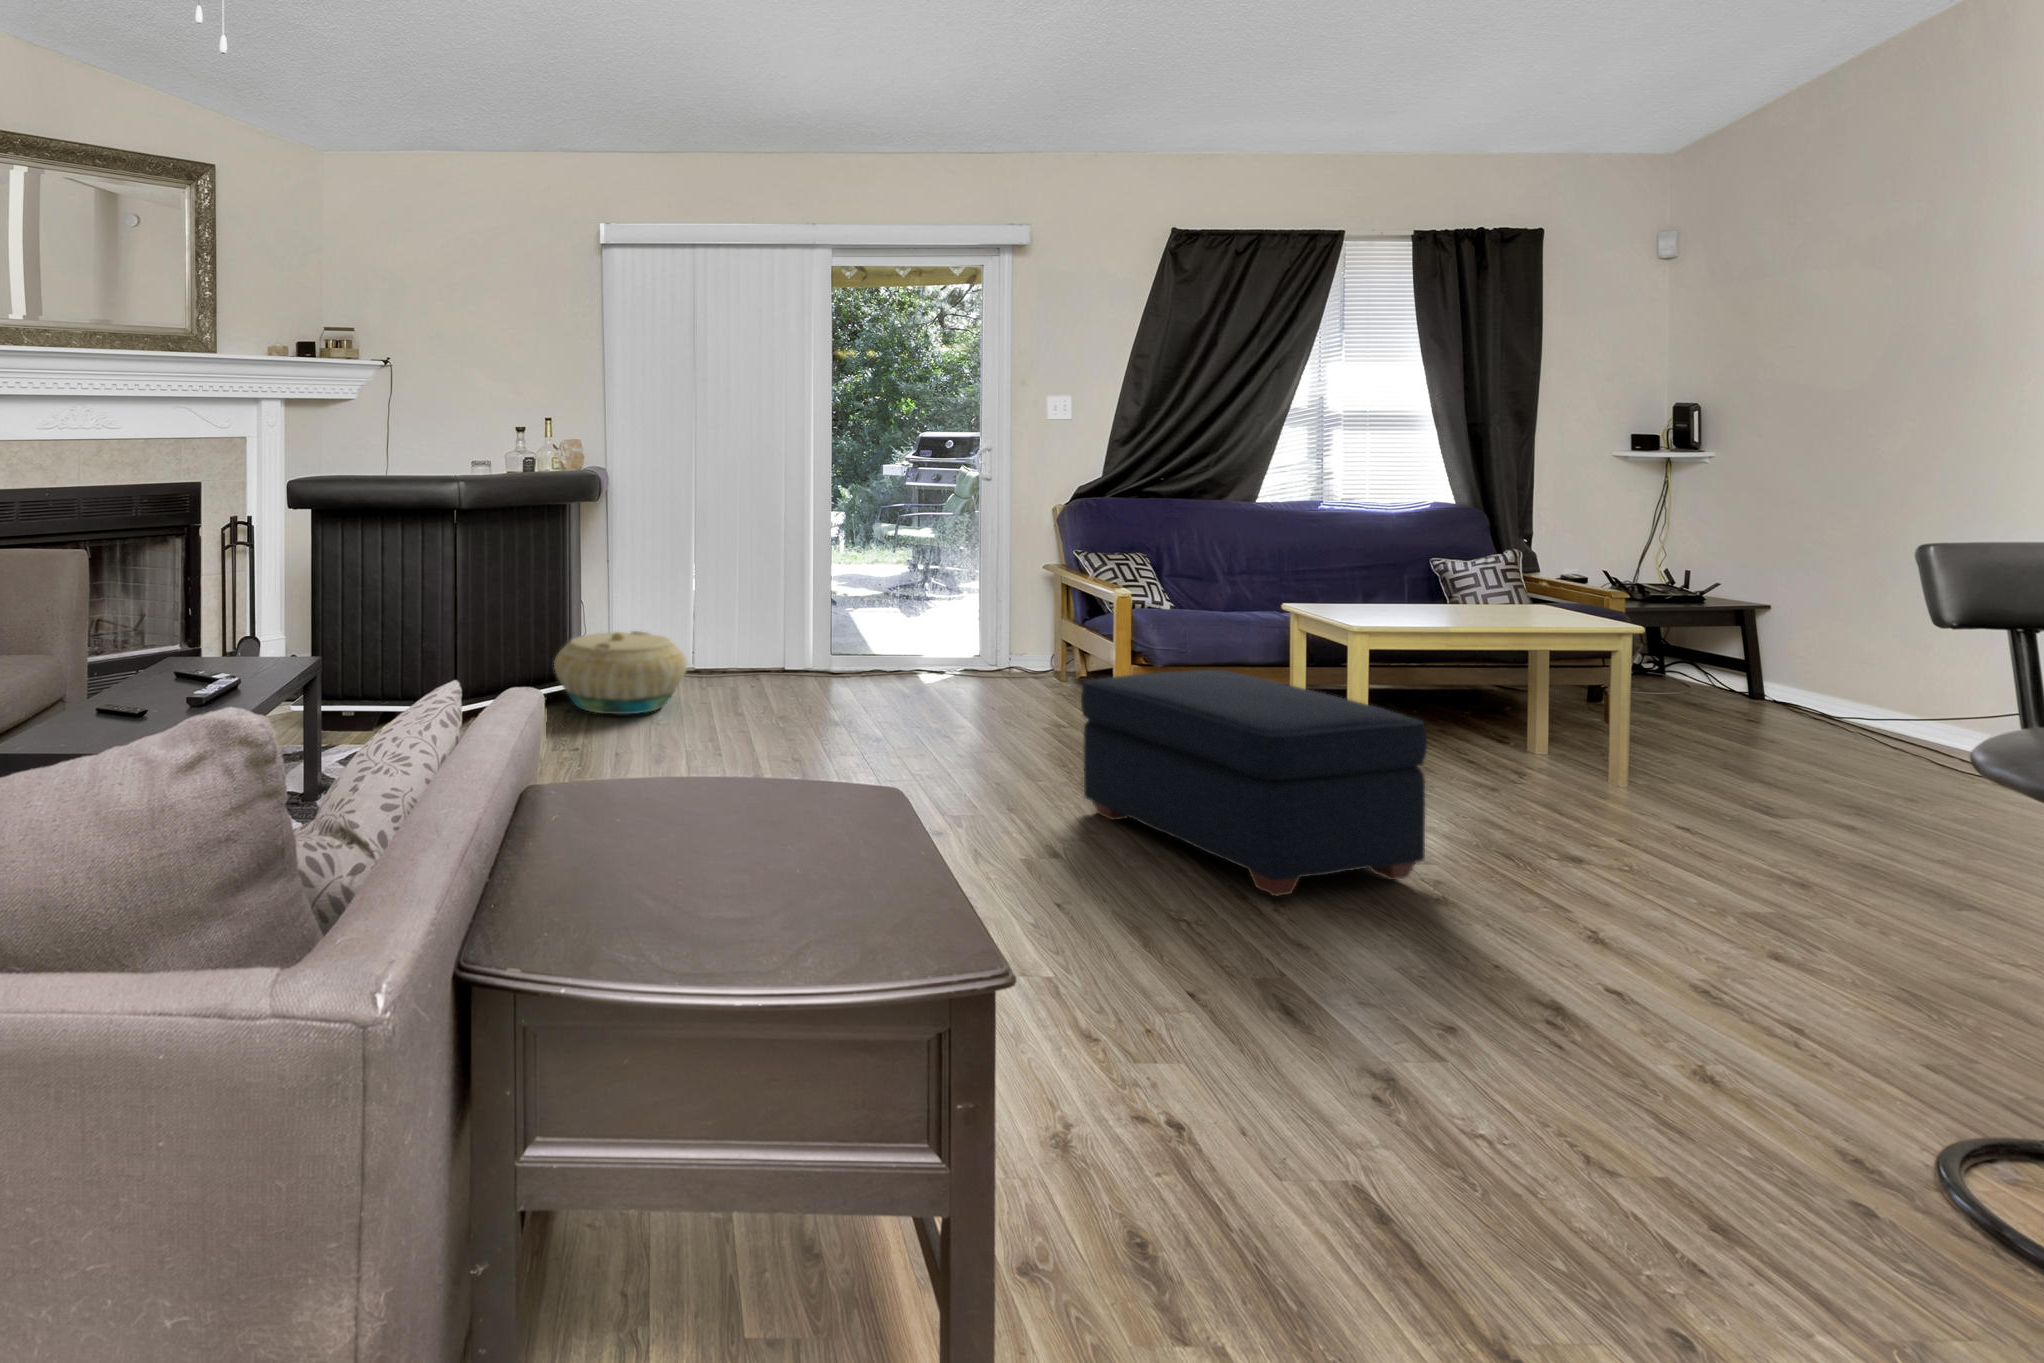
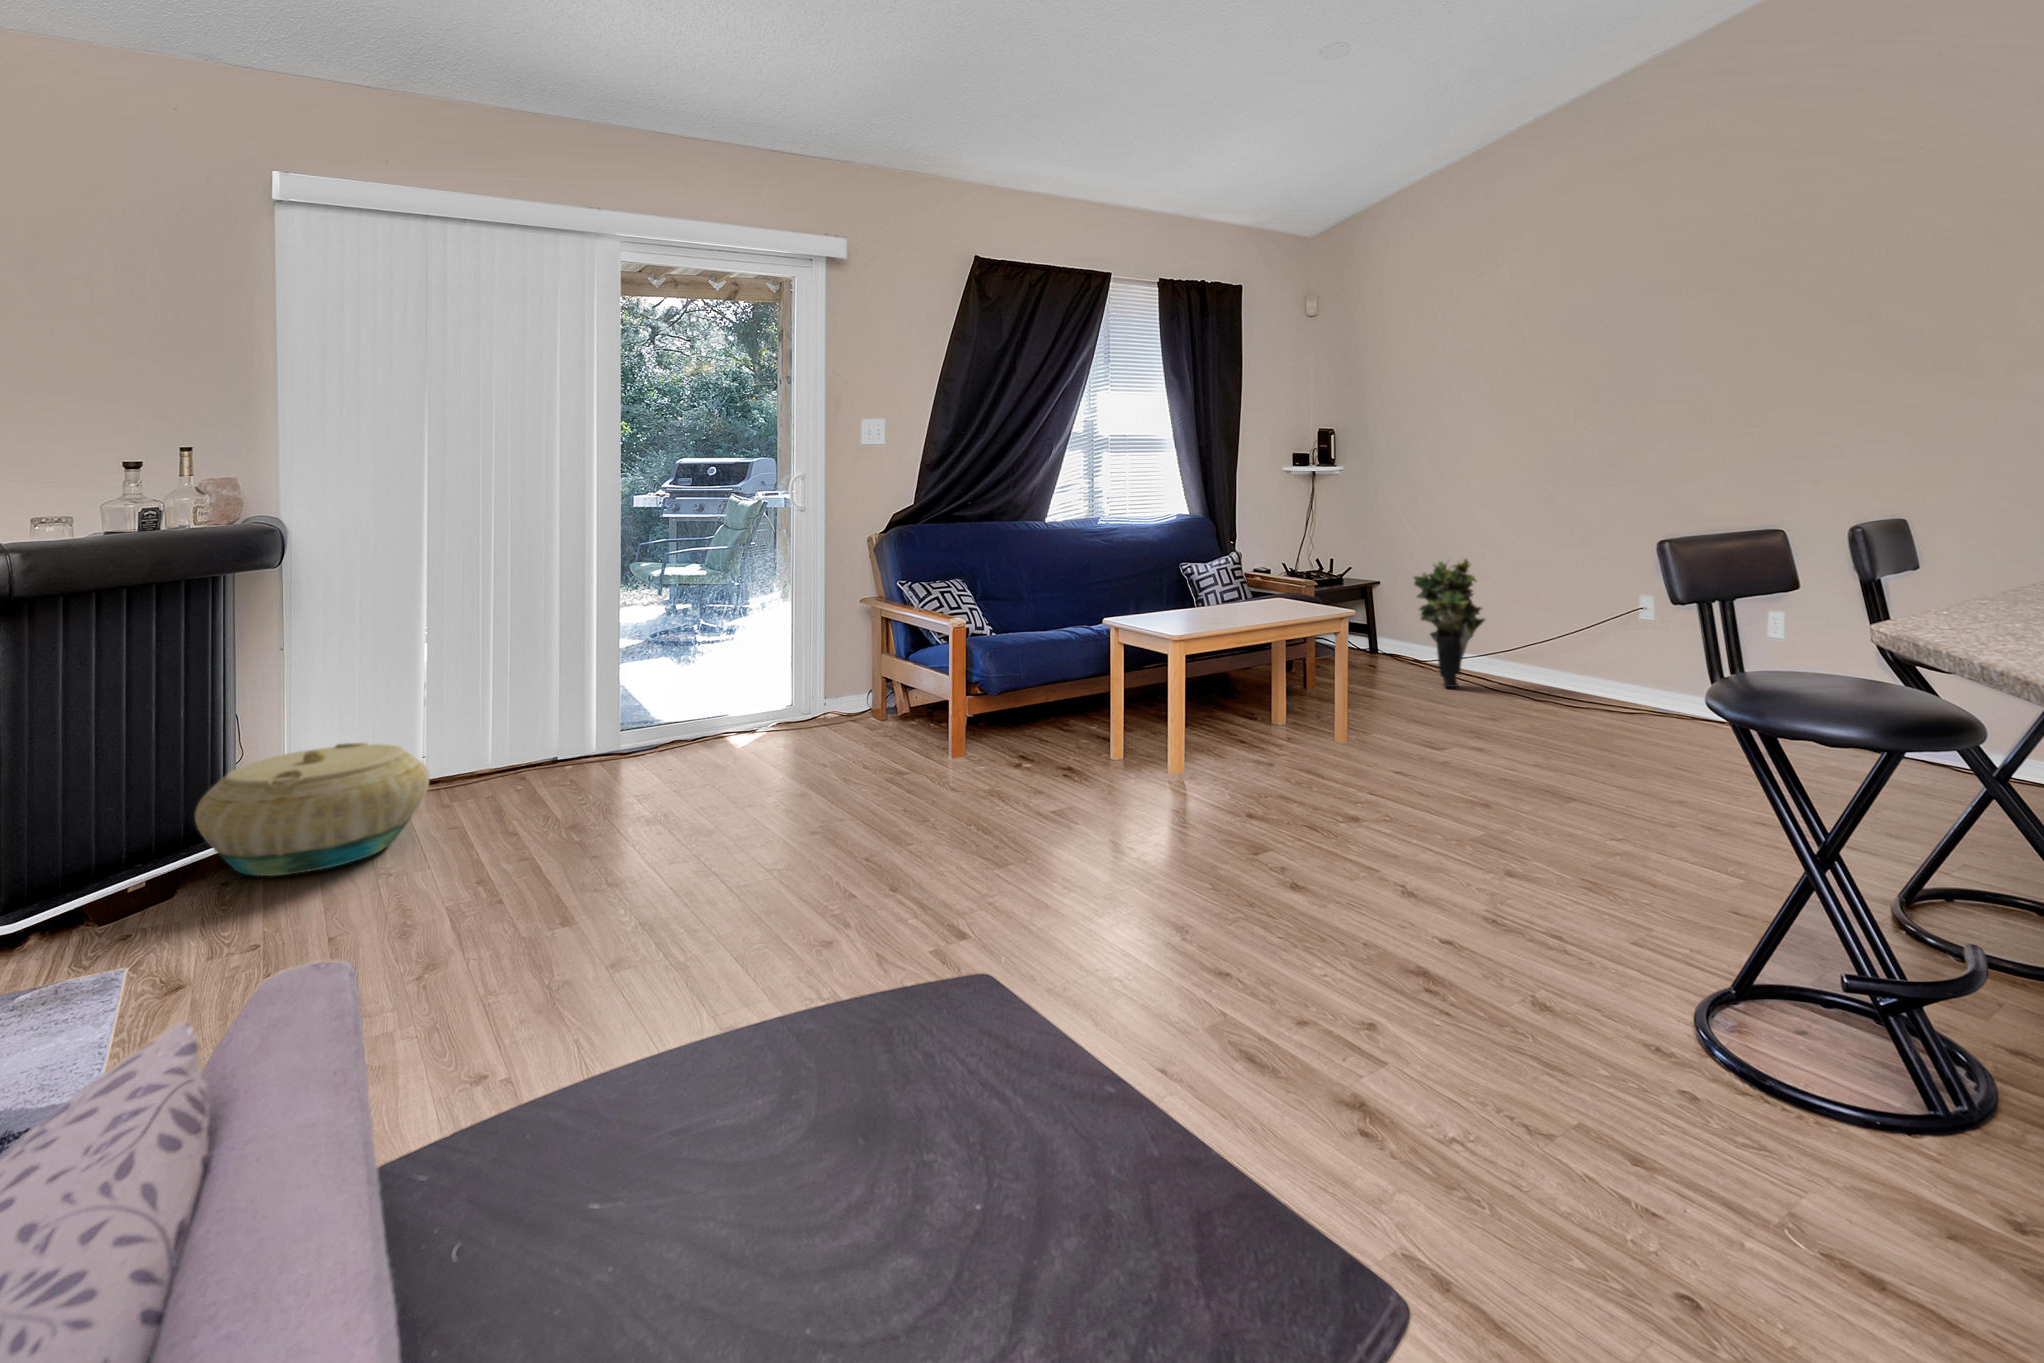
potted plant: none [1804,585,1942,760] -> present [1414,559,1486,687]
ottoman: present [1081,670,1427,896] -> none [955,689,1272,918]

